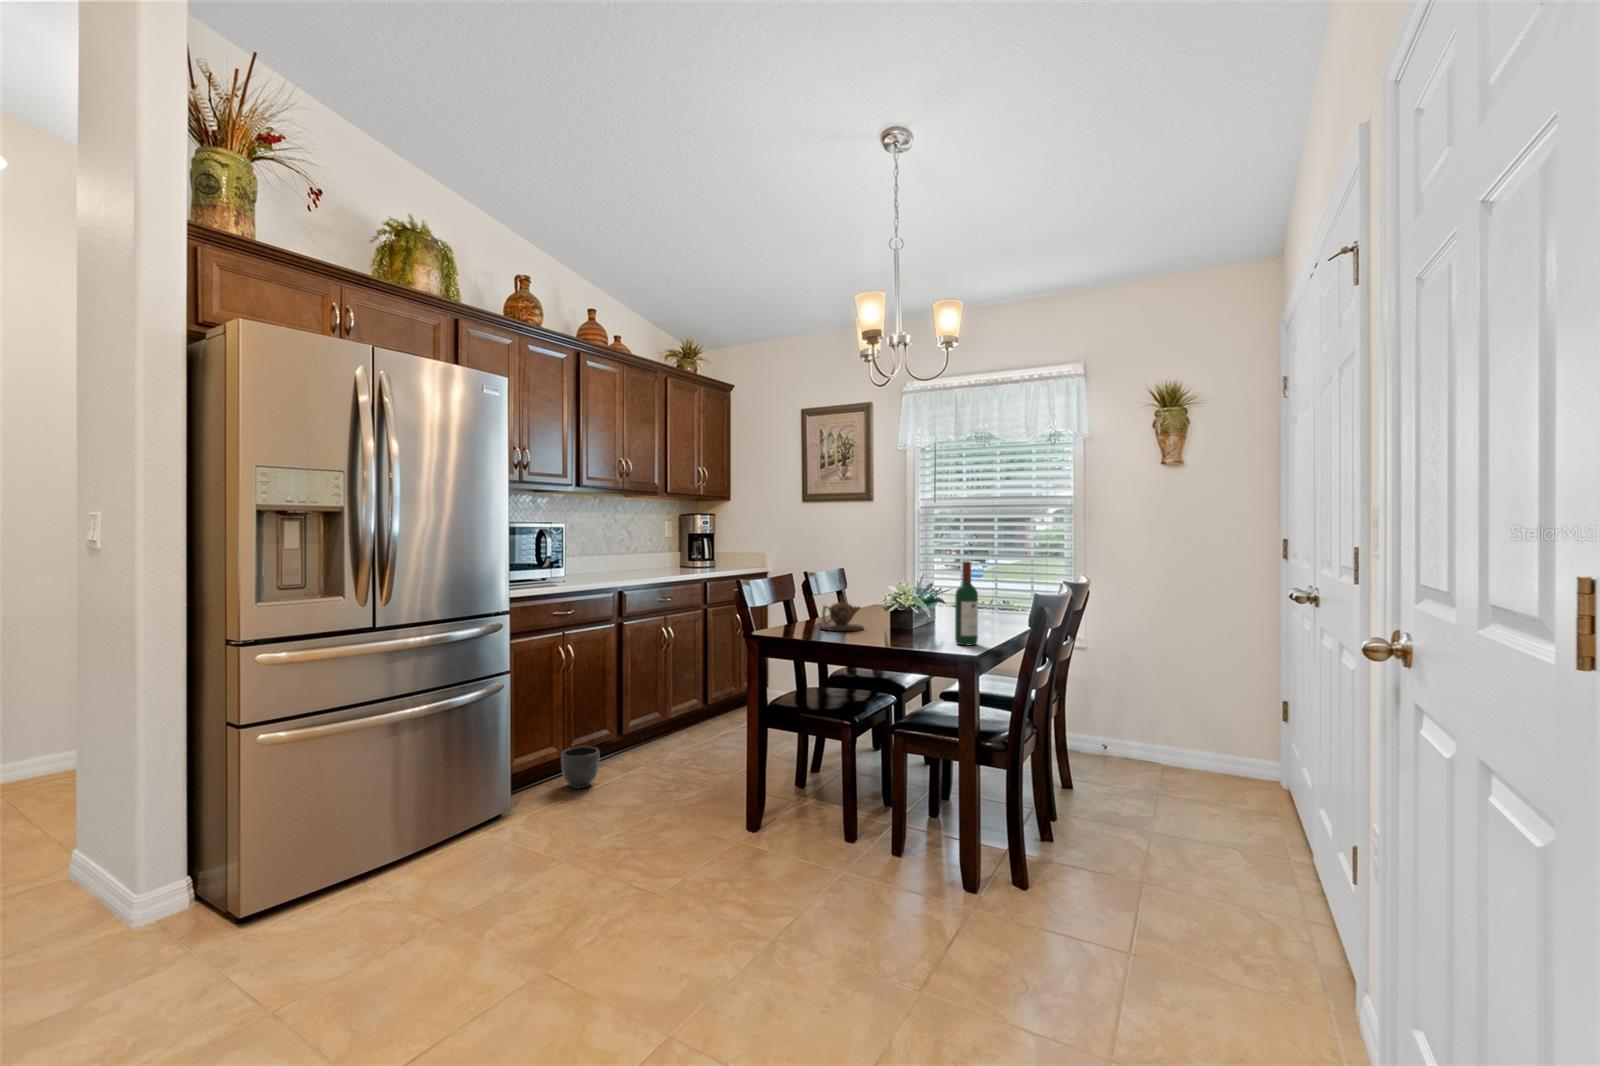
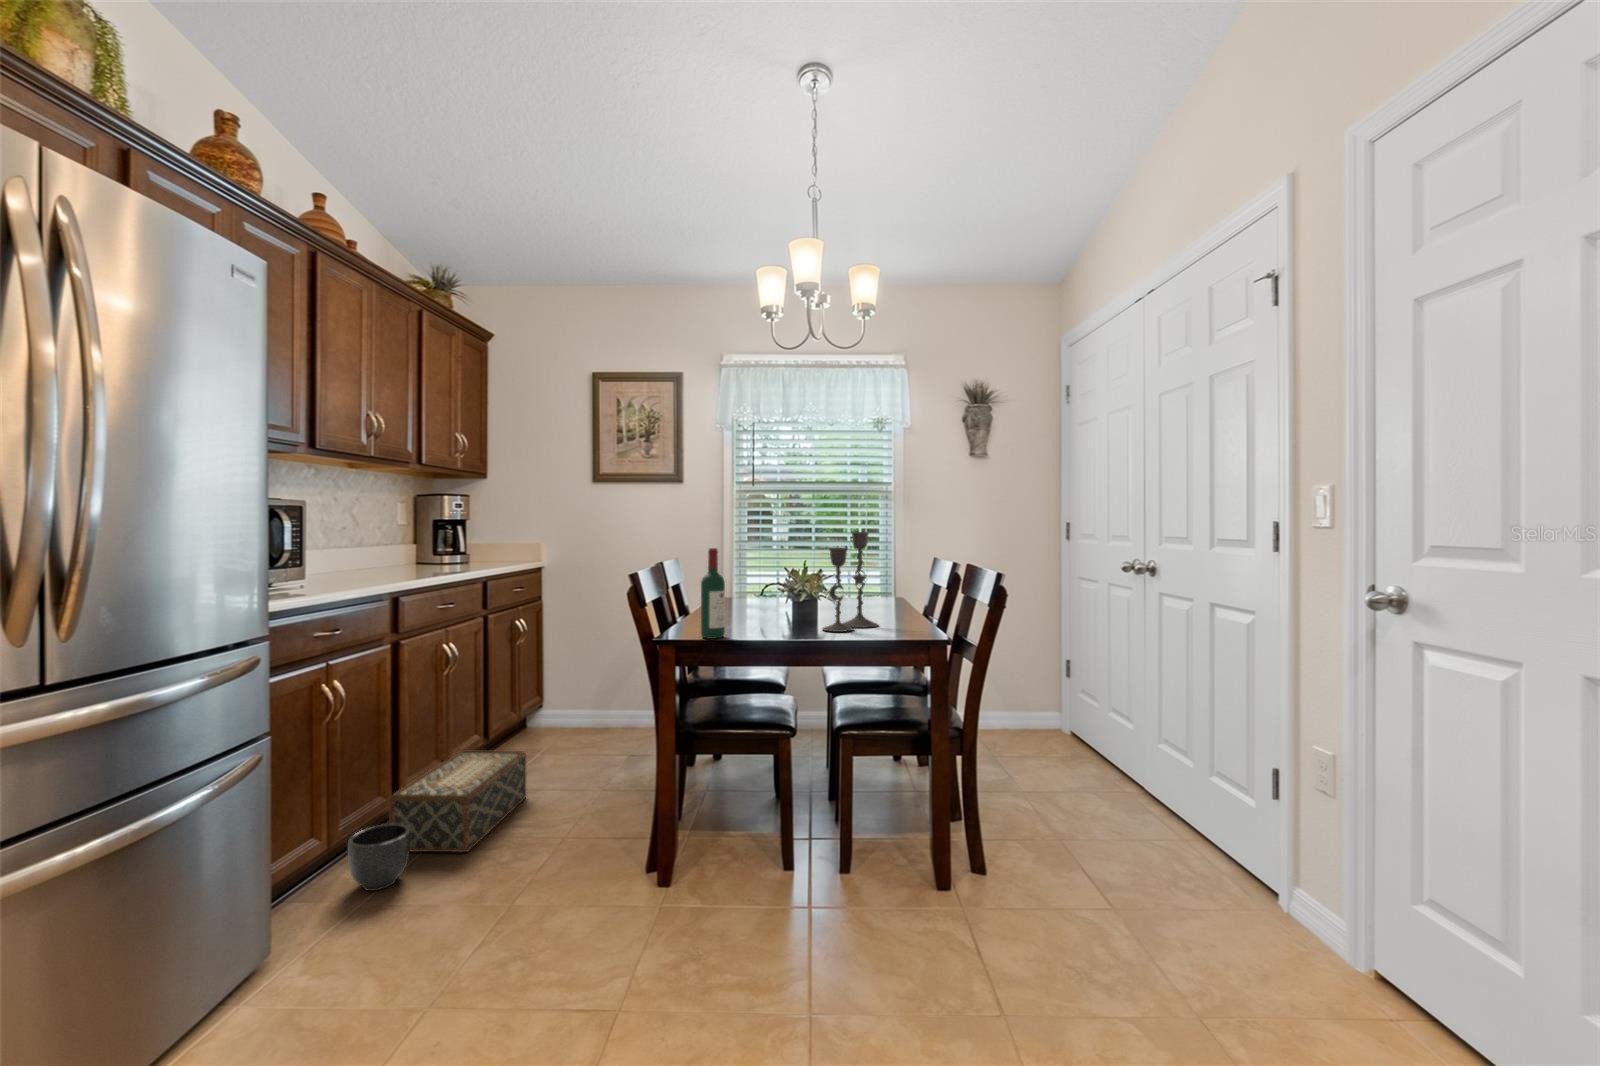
candlestick: none [881,547,944,637] -> present [823,532,878,632]
wine bottle: present [955,562,978,645] -> present [701,548,725,639]
teapot: present [820,595,864,631] -> none [734,587,785,630]
woven basket: none [599,710,705,779] -> present [389,751,526,852]

